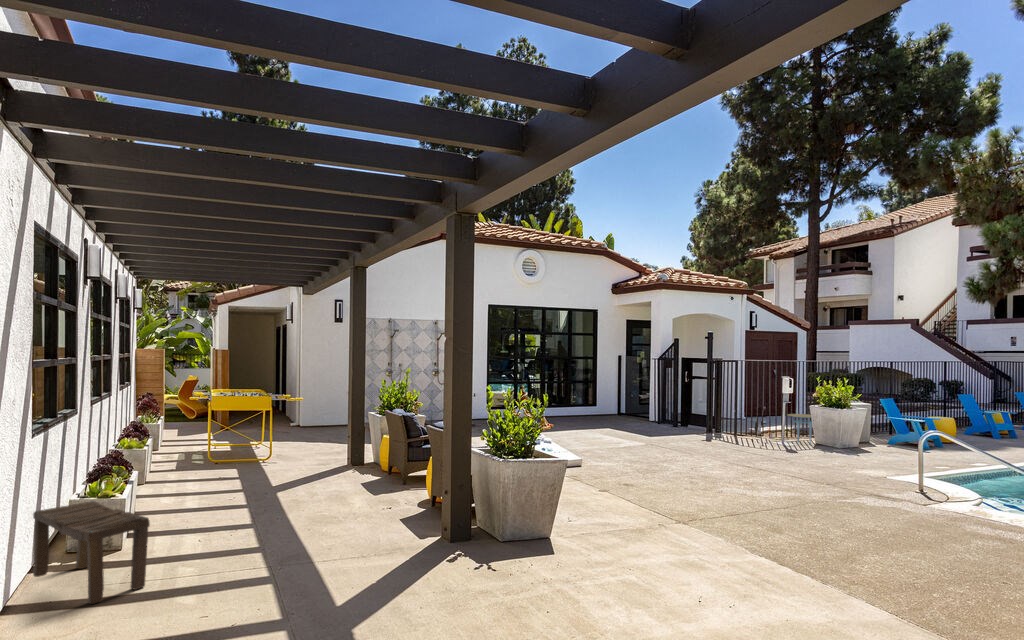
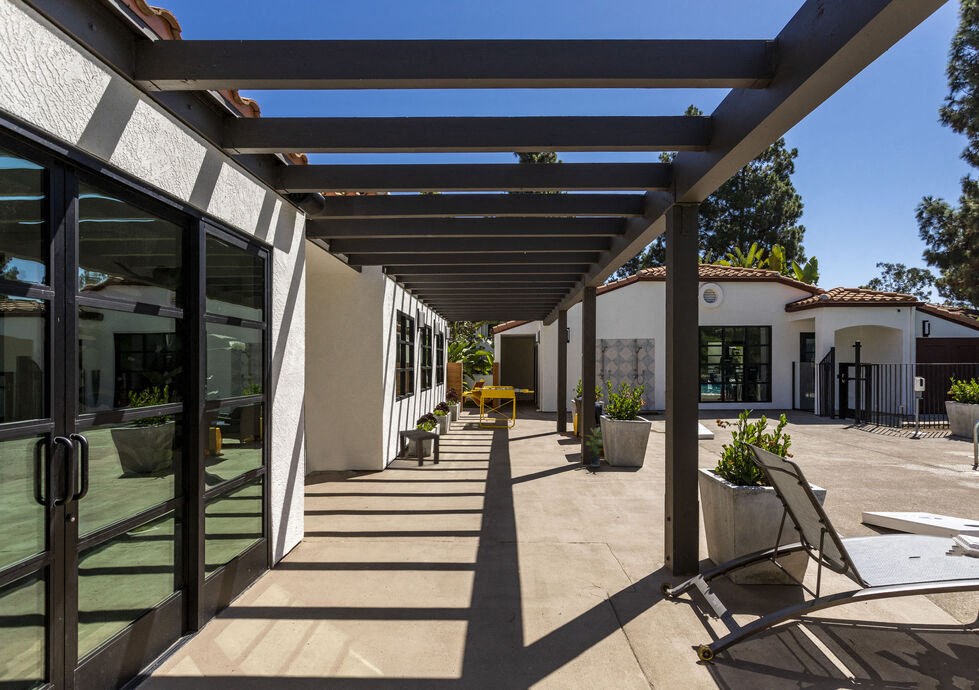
side table: present [788,414,813,443] -> none [922,409,956,436]
potted plant: none [469,476,509,554] -> present [586,427,604,466]

